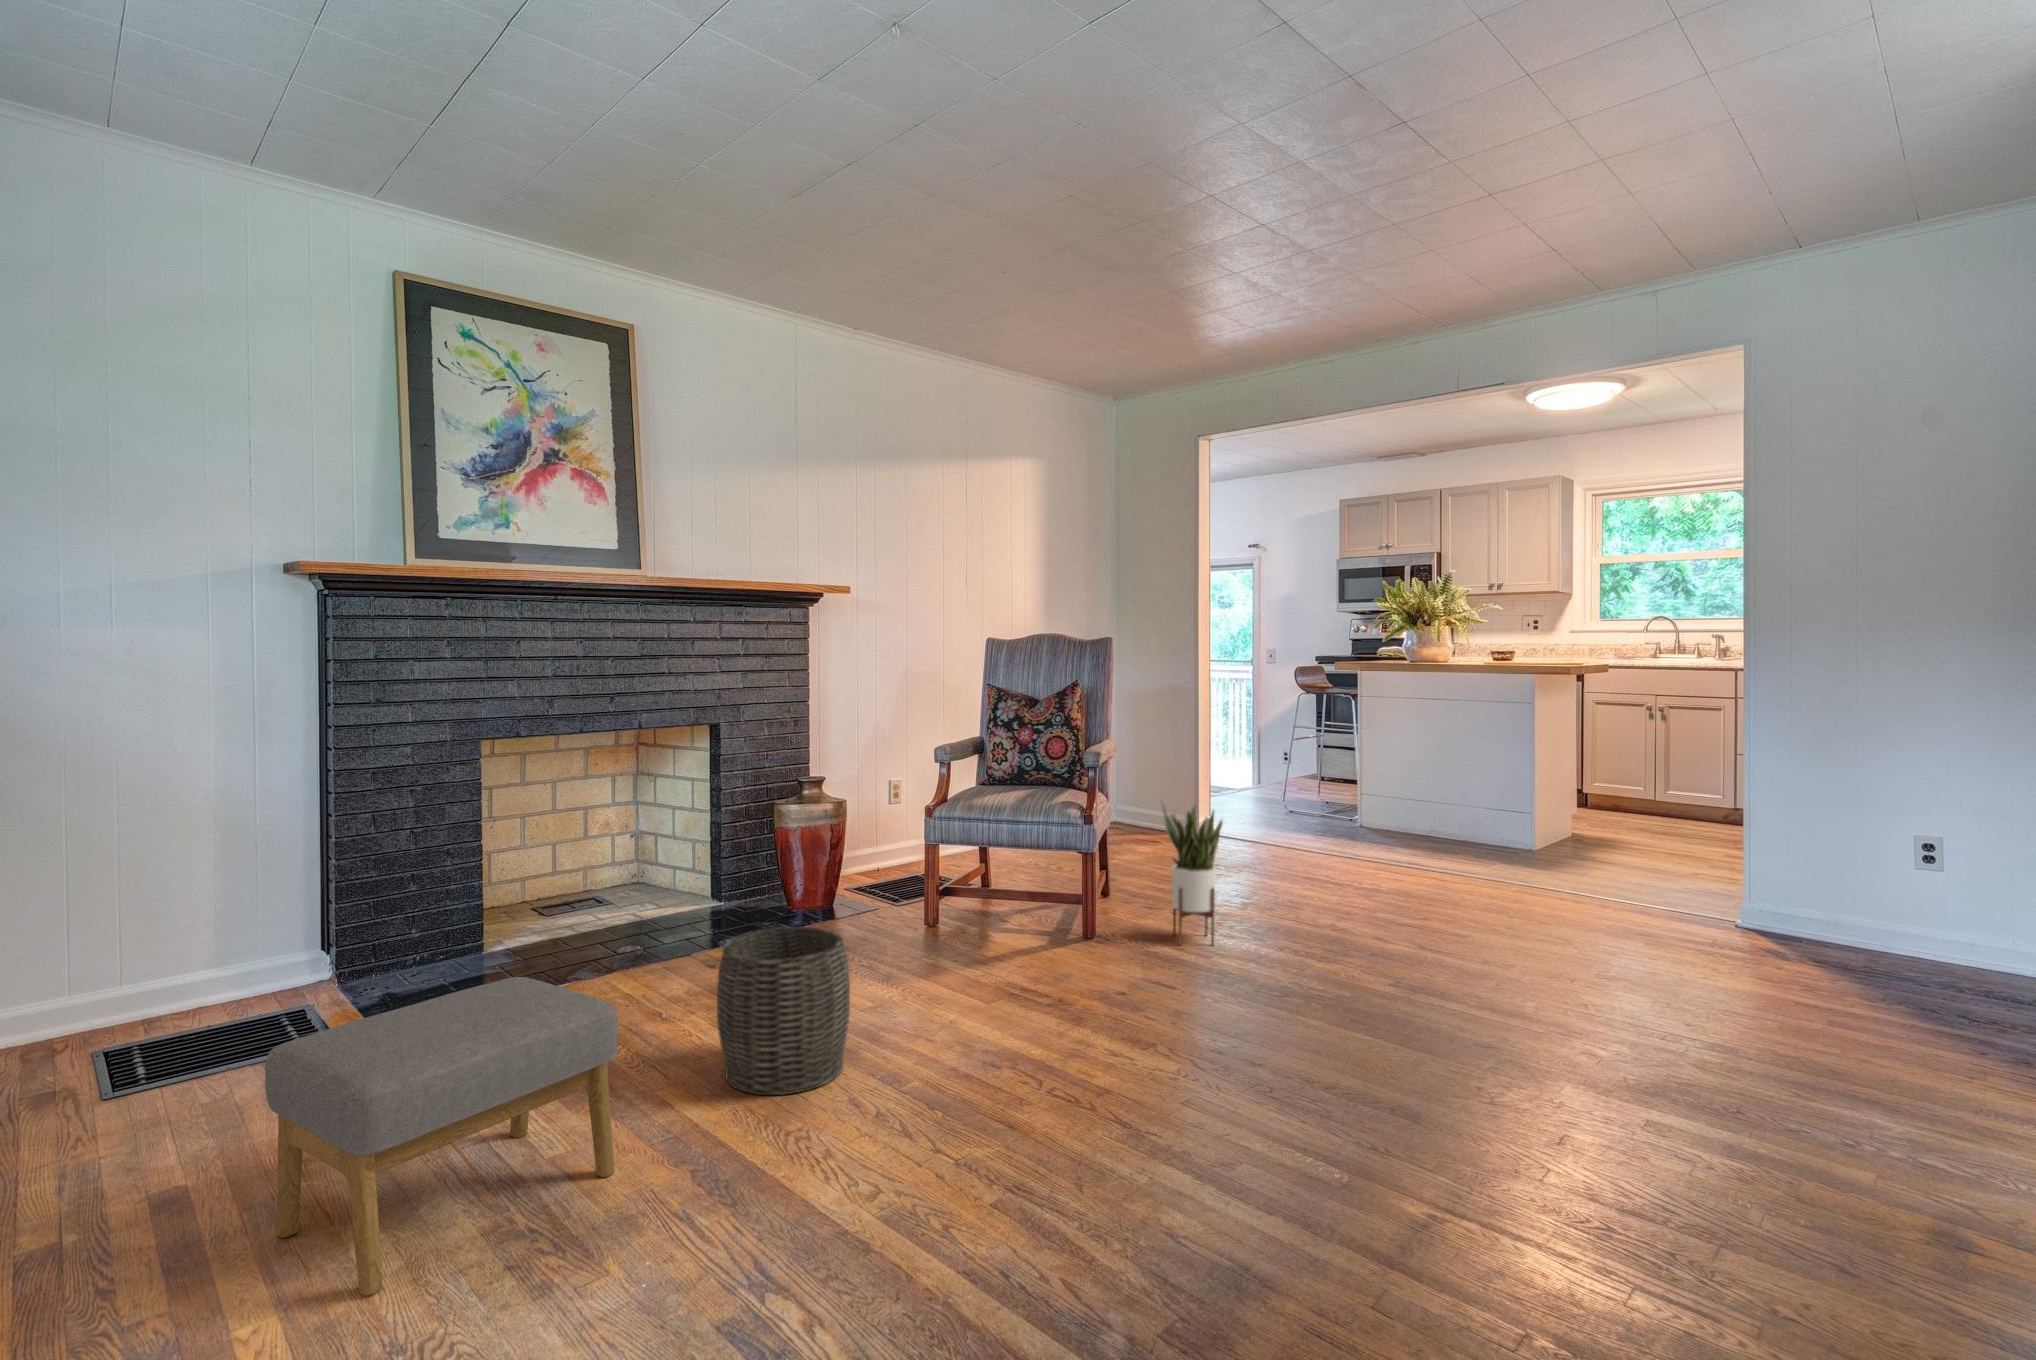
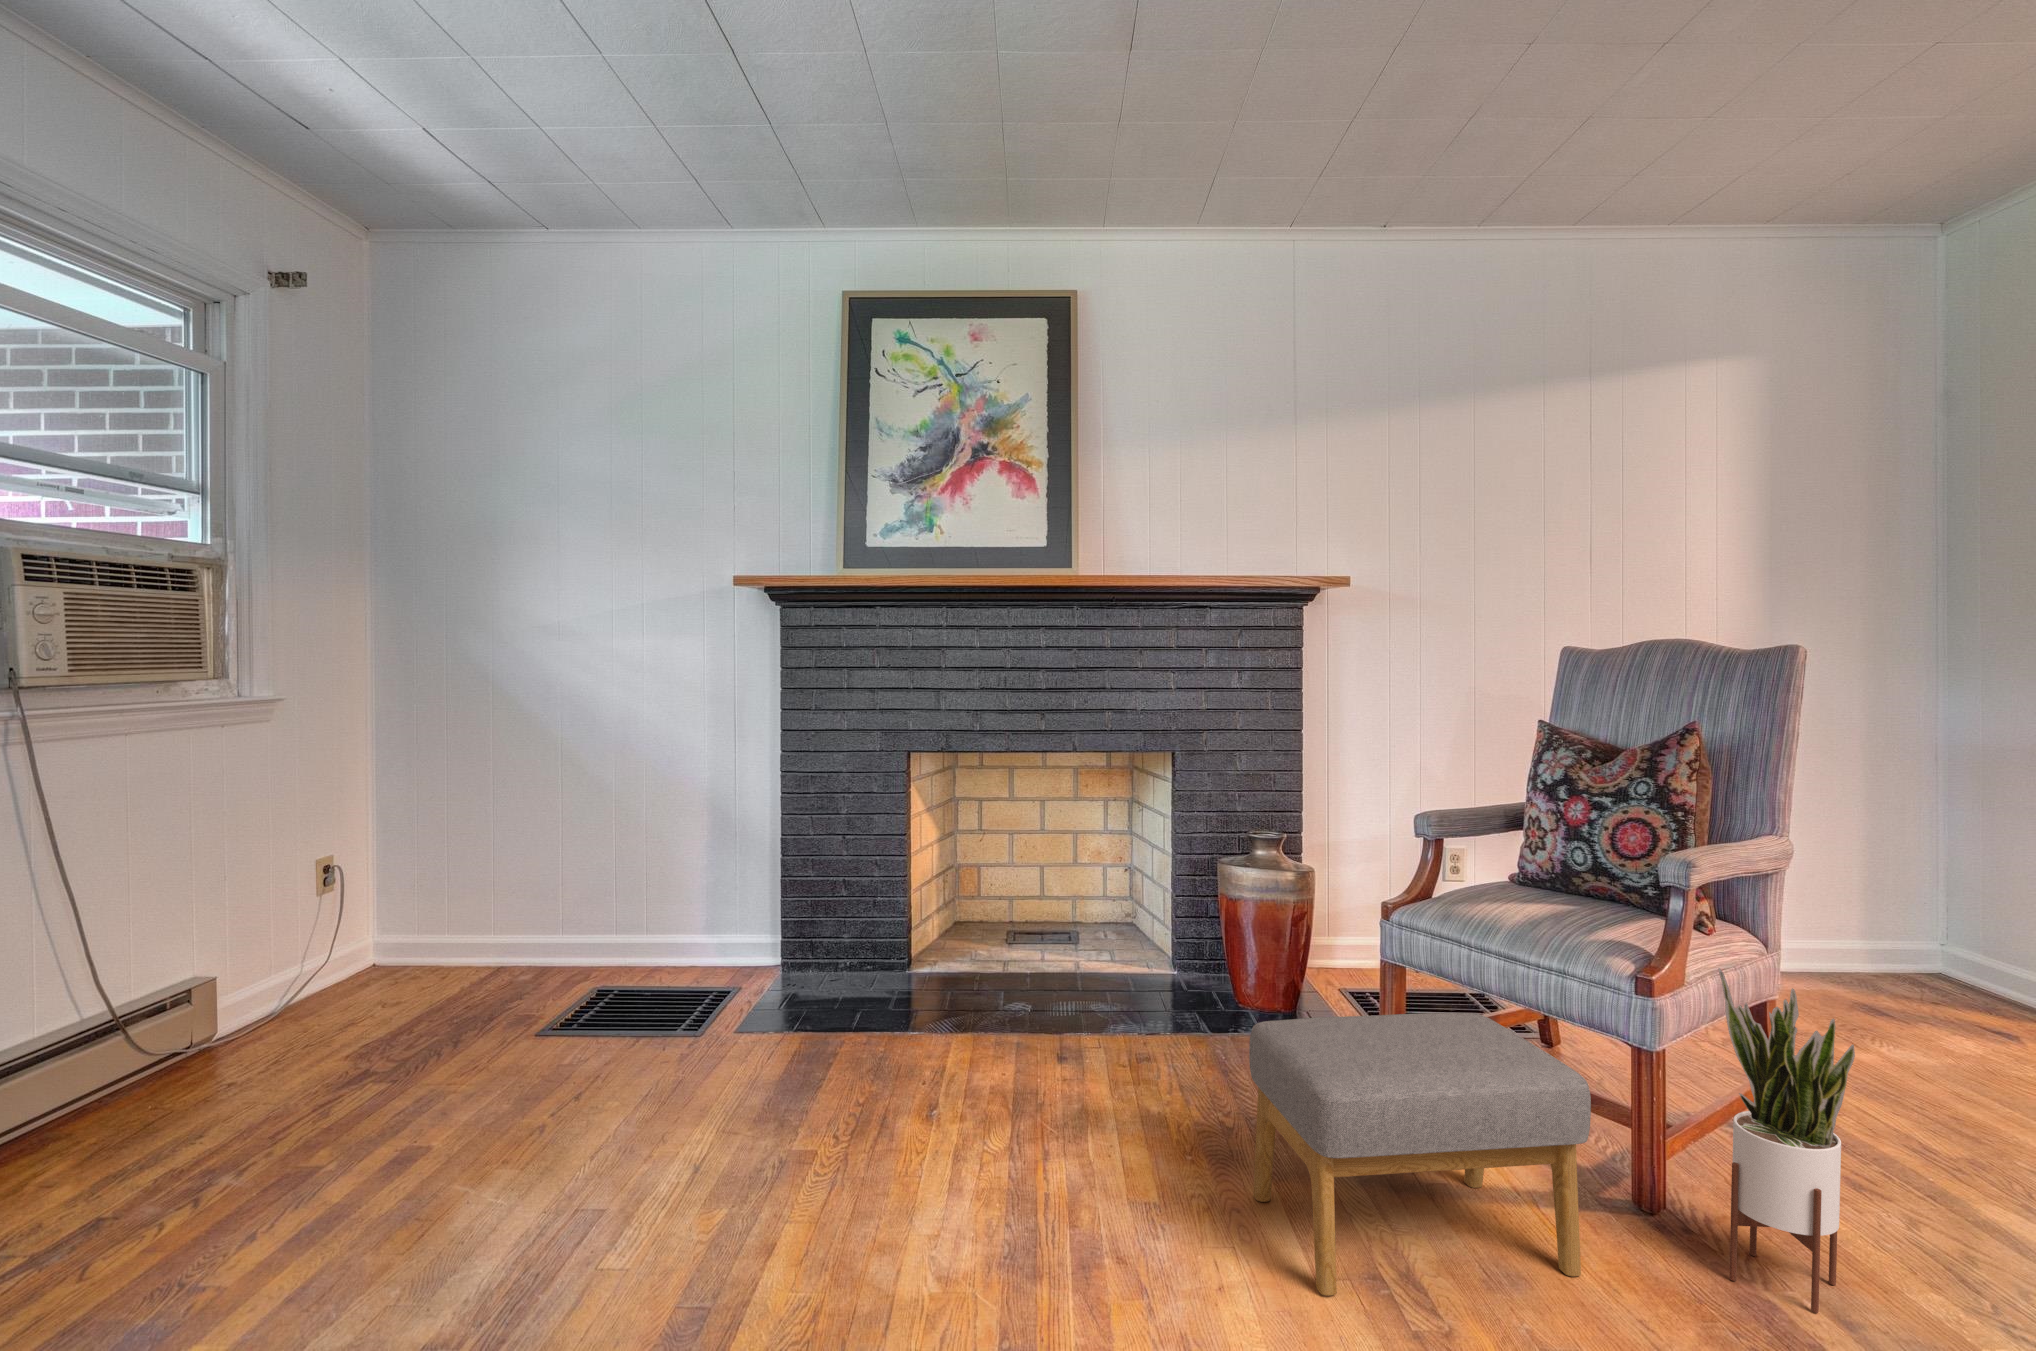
woven basket: present [717,927,850,1095] -> none [765,1019,938,1255]
footstool: present [265,977,618,1295] -> present [1249,1013,1591,1296]

